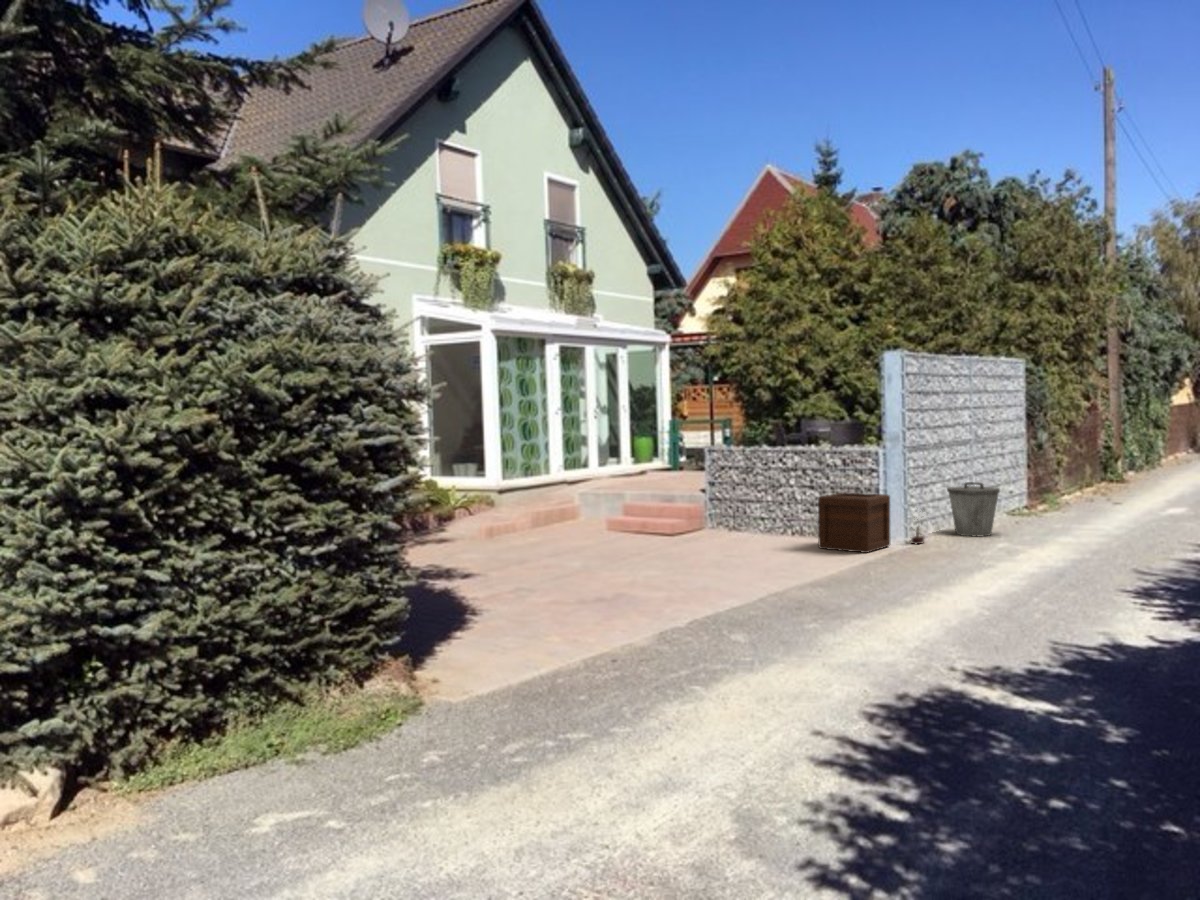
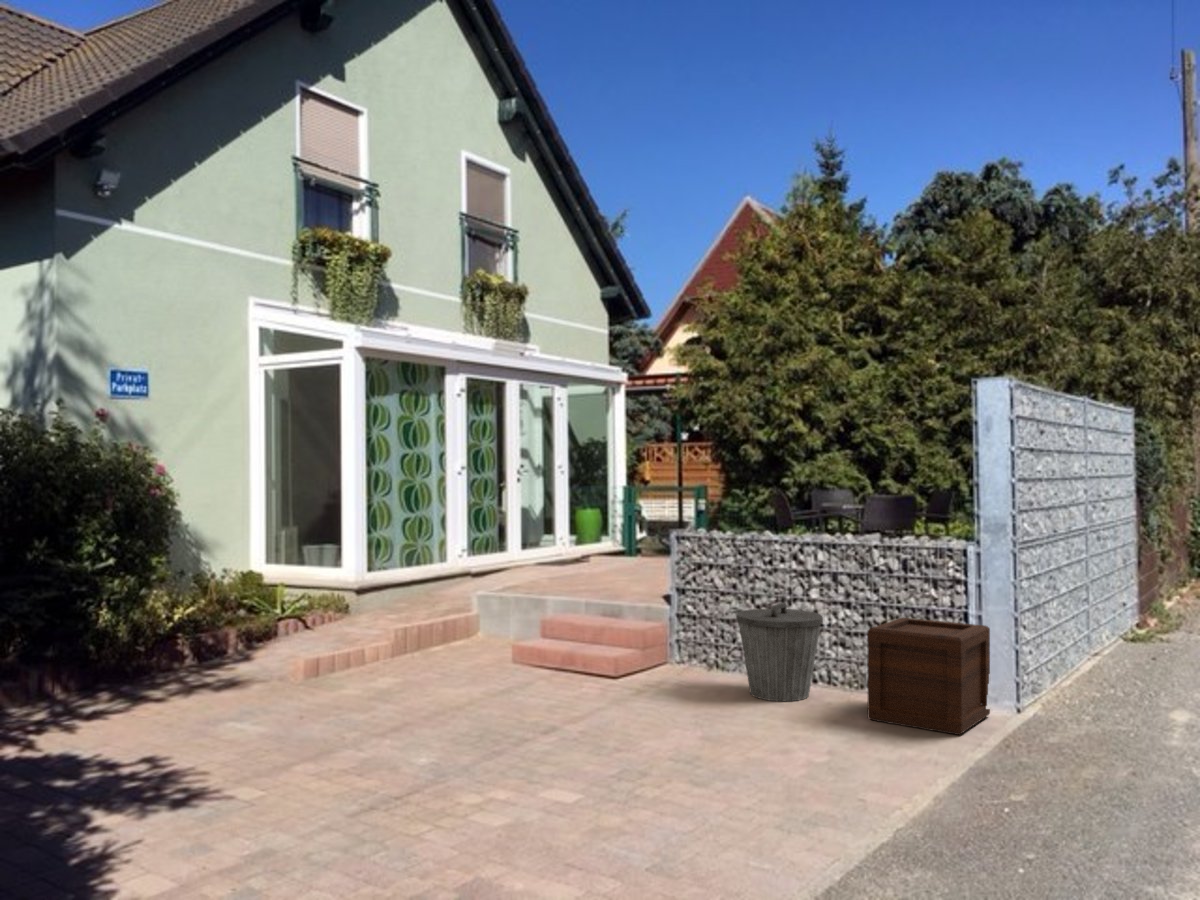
trash can: present [947,482,1000,536] -> present [736,603,823,701]
potted plant: present [911,519,924,544] -> none [1019,641,1052,711]

